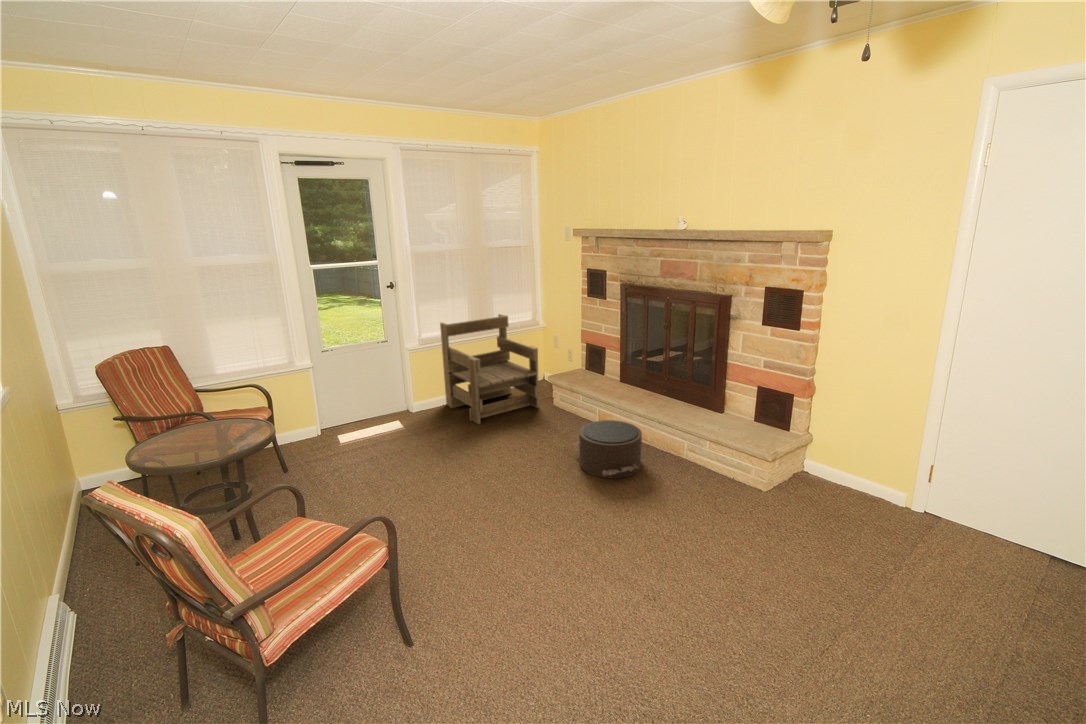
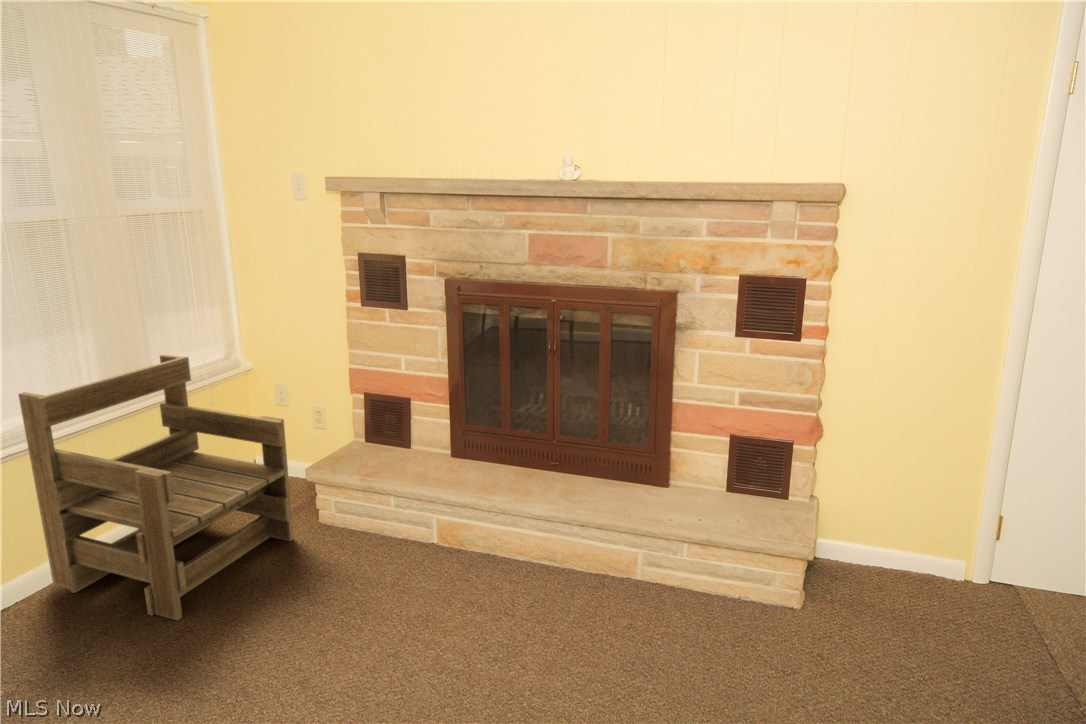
pouf: present [573,420,642,478] -> none [444,543,607,676]

